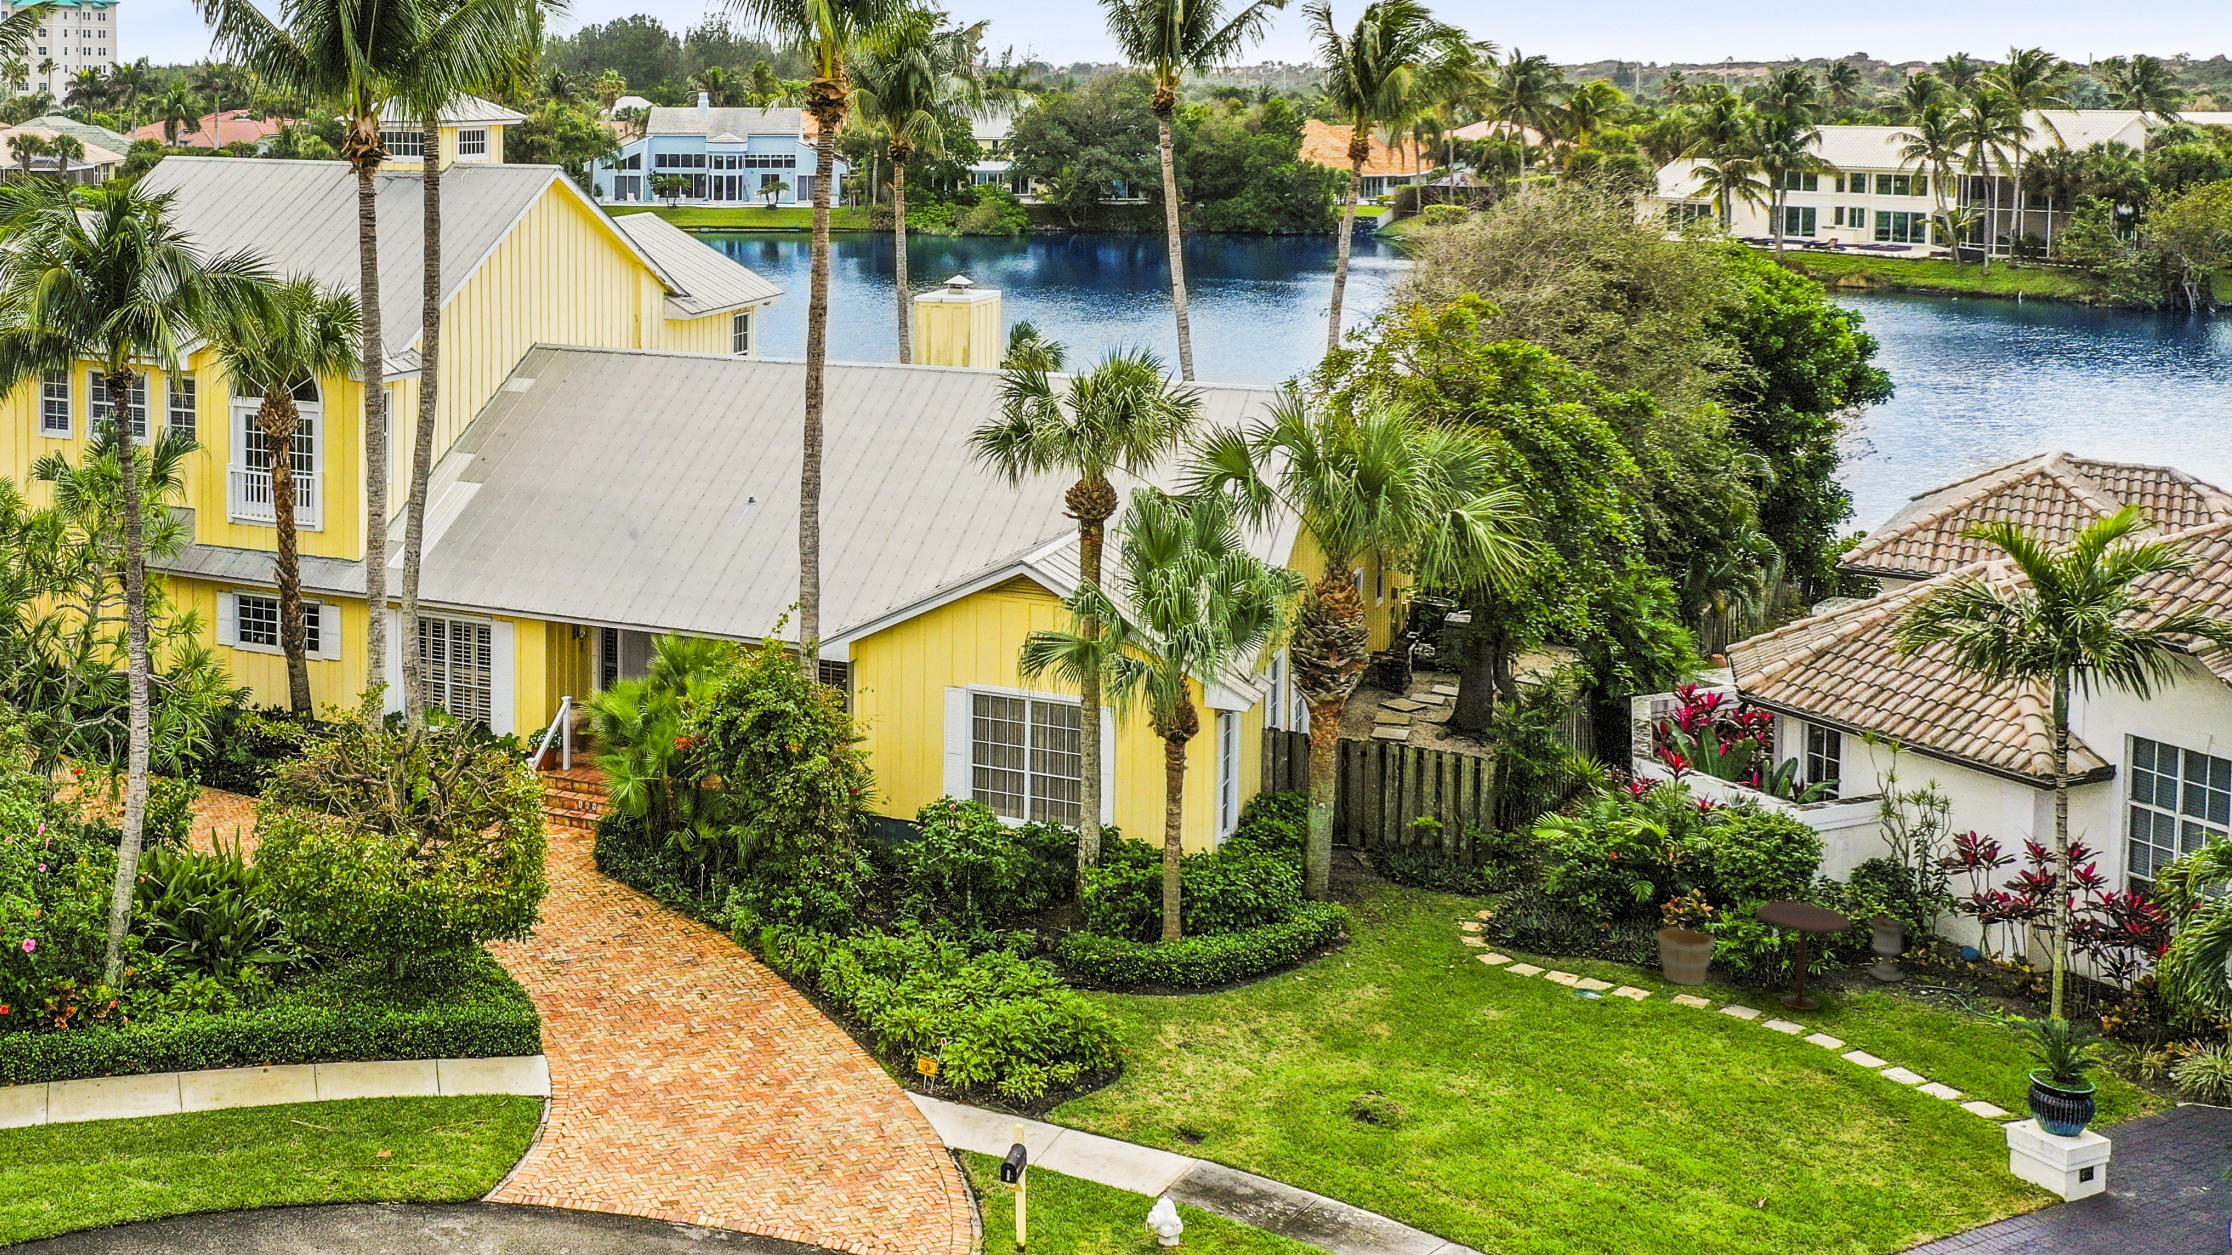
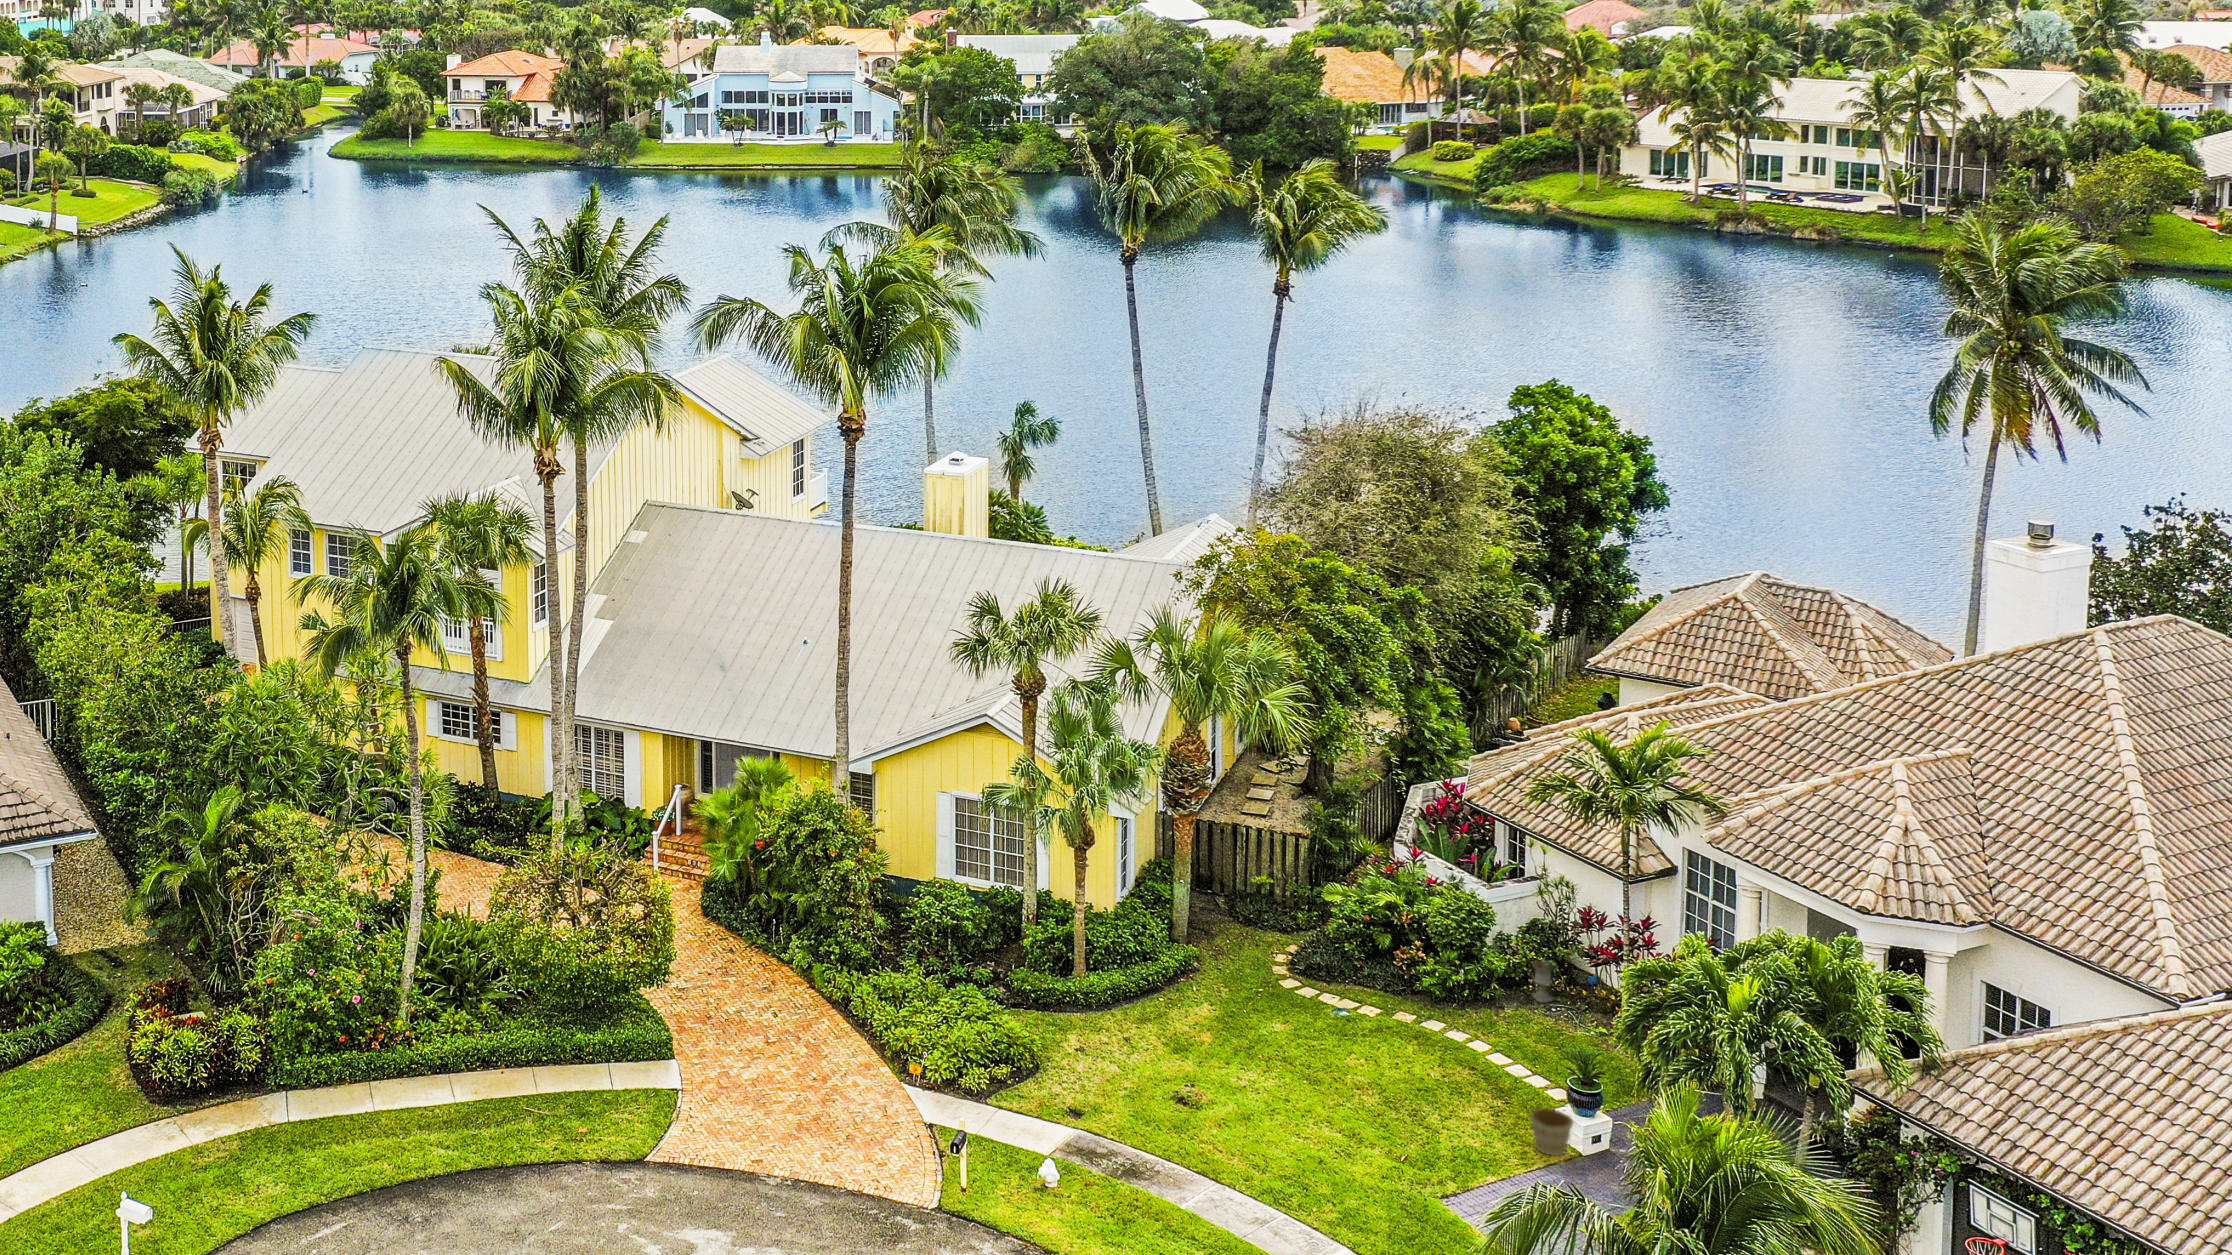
pedestal table: present [1757,902,1851,1010] -> none [1452,954,1510,1024]
wooden bucket: present [1658,927,1714,985] -> present [1531,1108,1574,1156]

